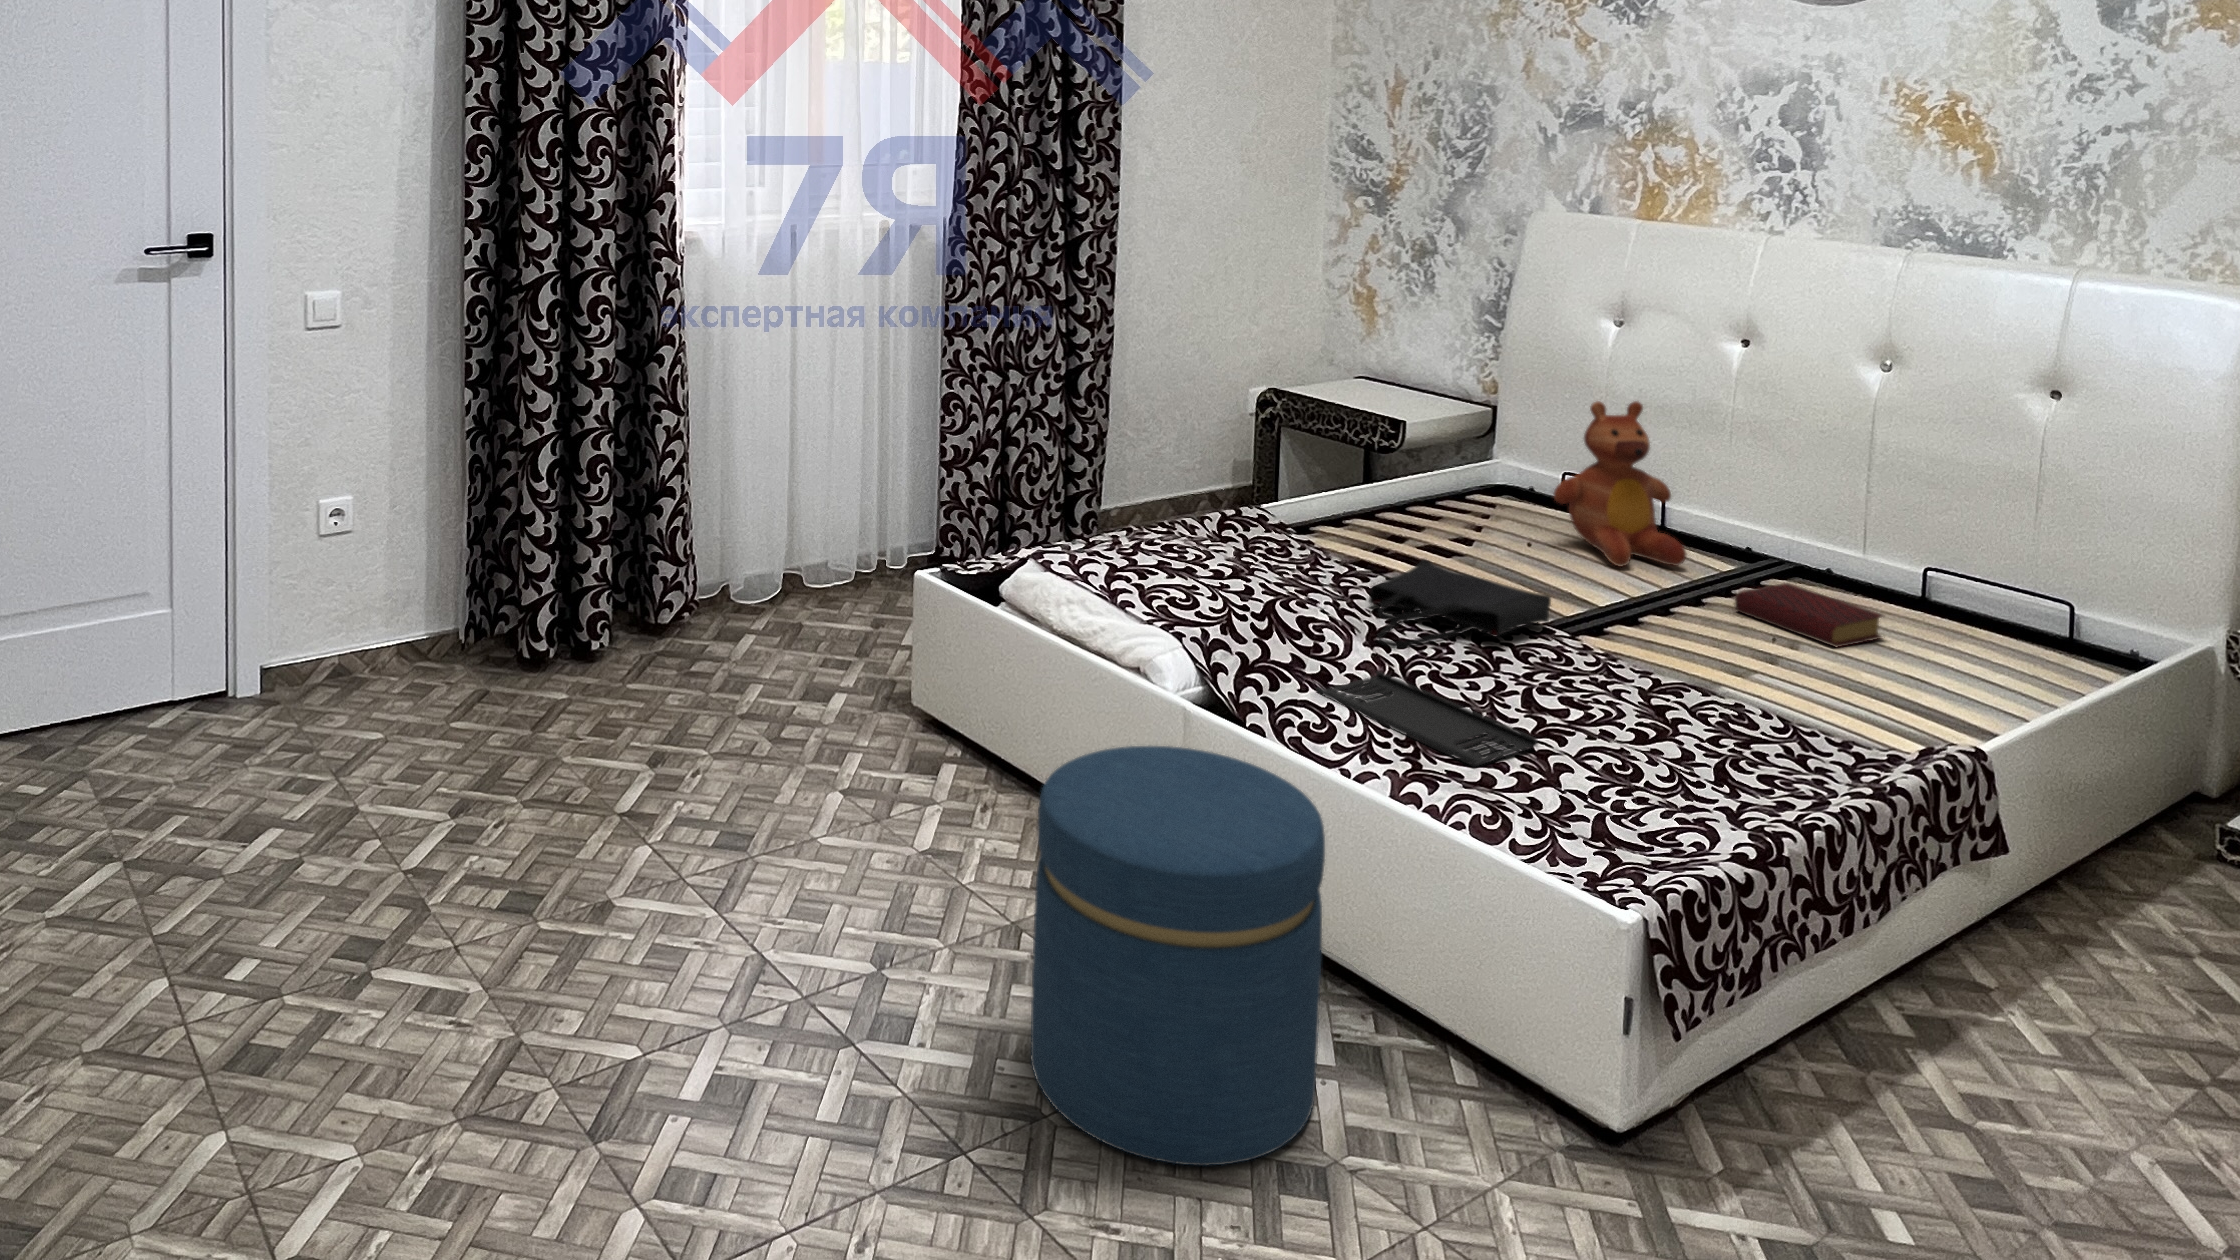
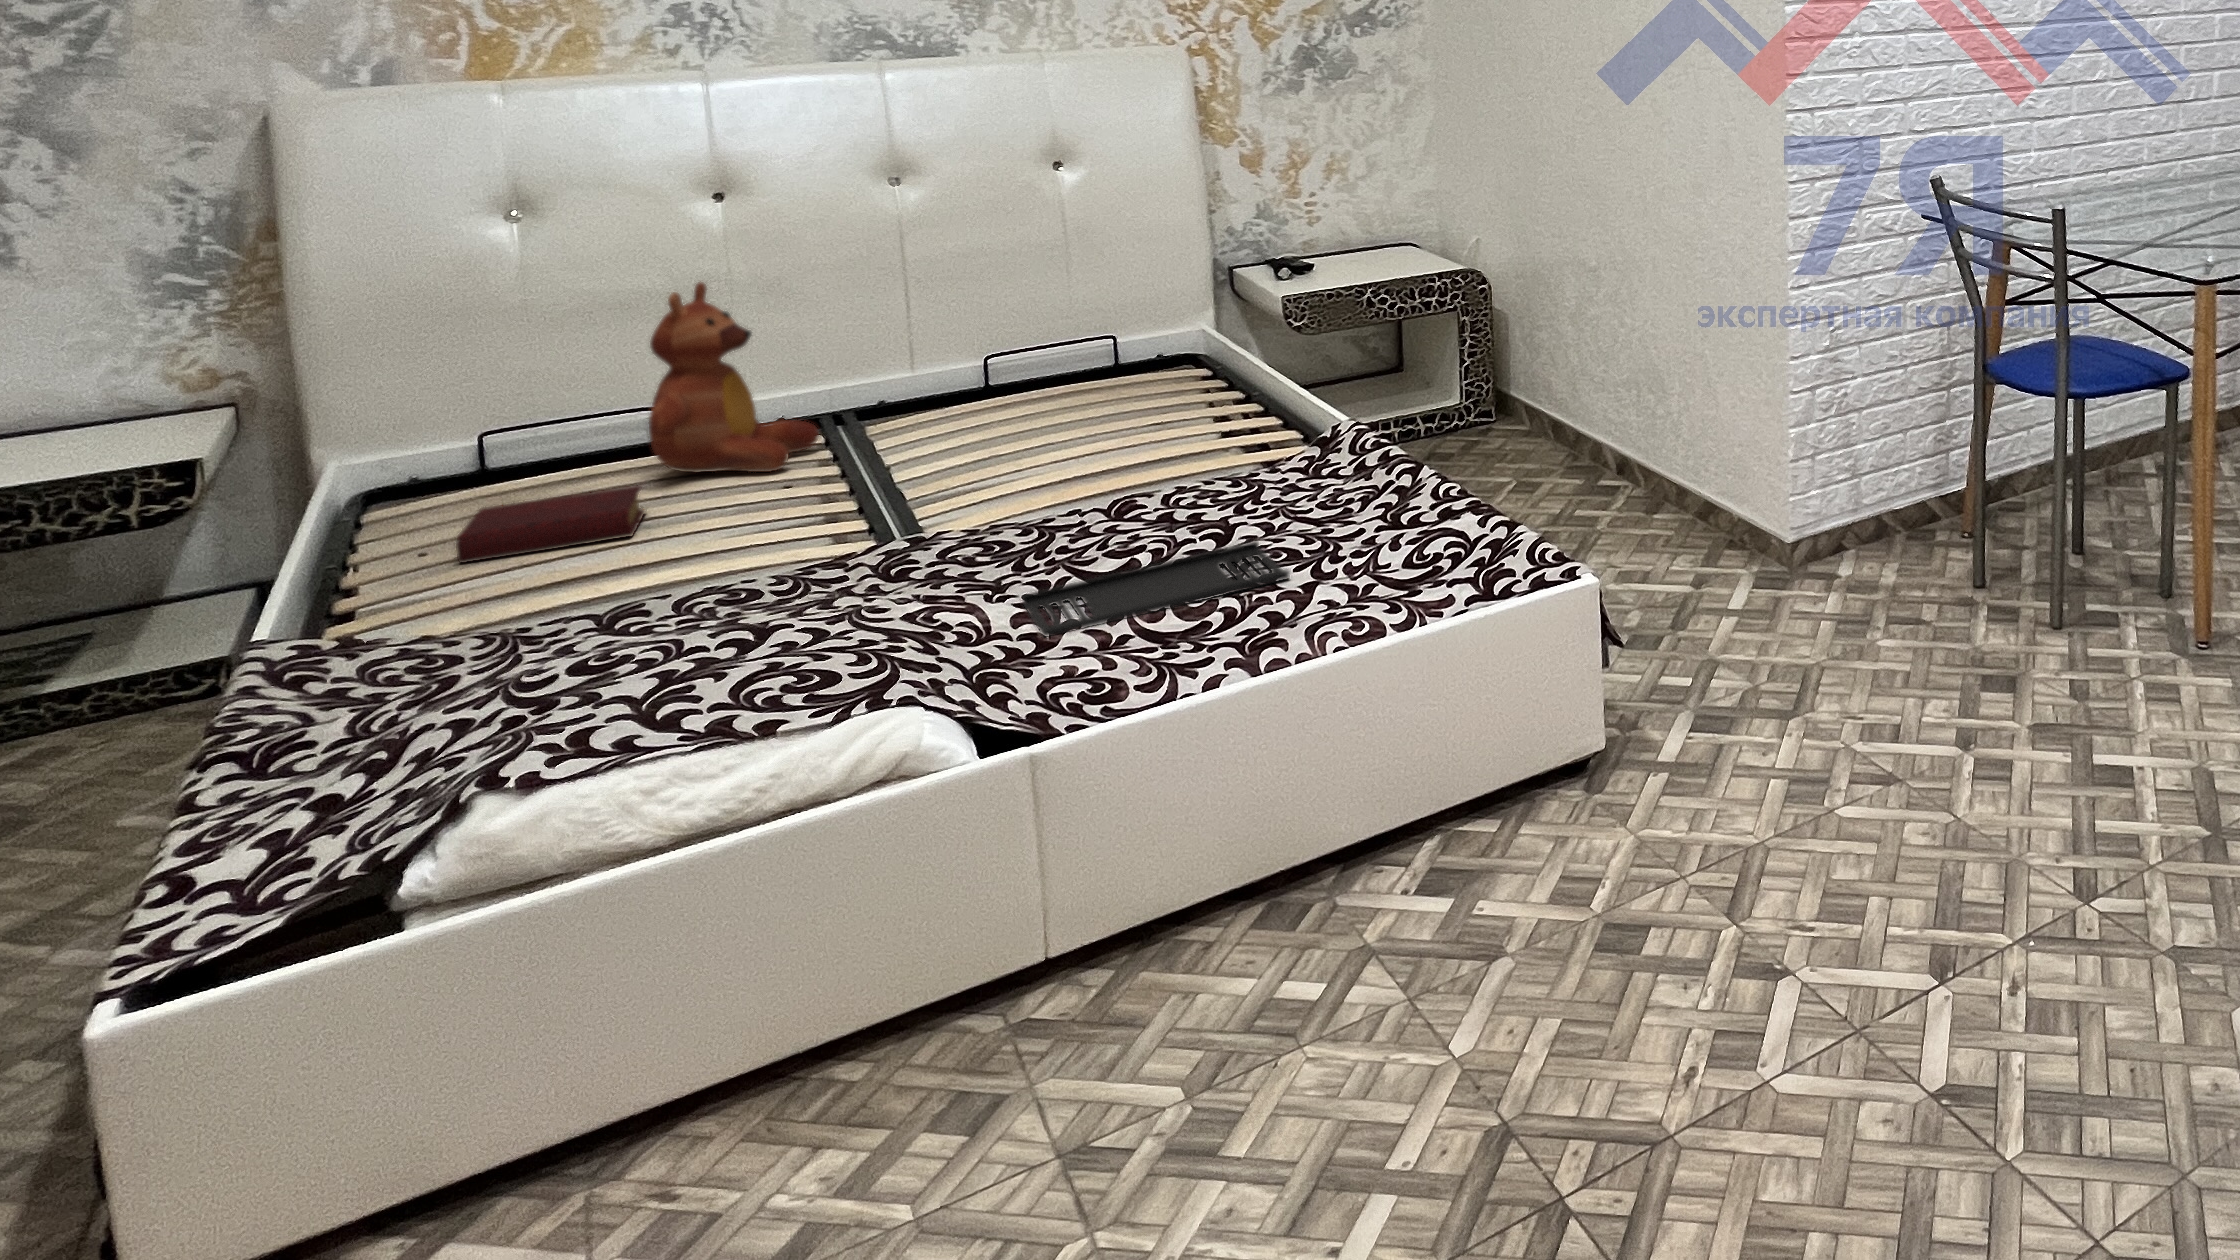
tote bag: present [1369,559,1551,648] -> none [734,481,979,599]
book: present [1734,583,1883,647] -> present [456,485,645,563]
ottoman: present [1031,746,1325,1166] -> none [1223,625,1589,1125]

